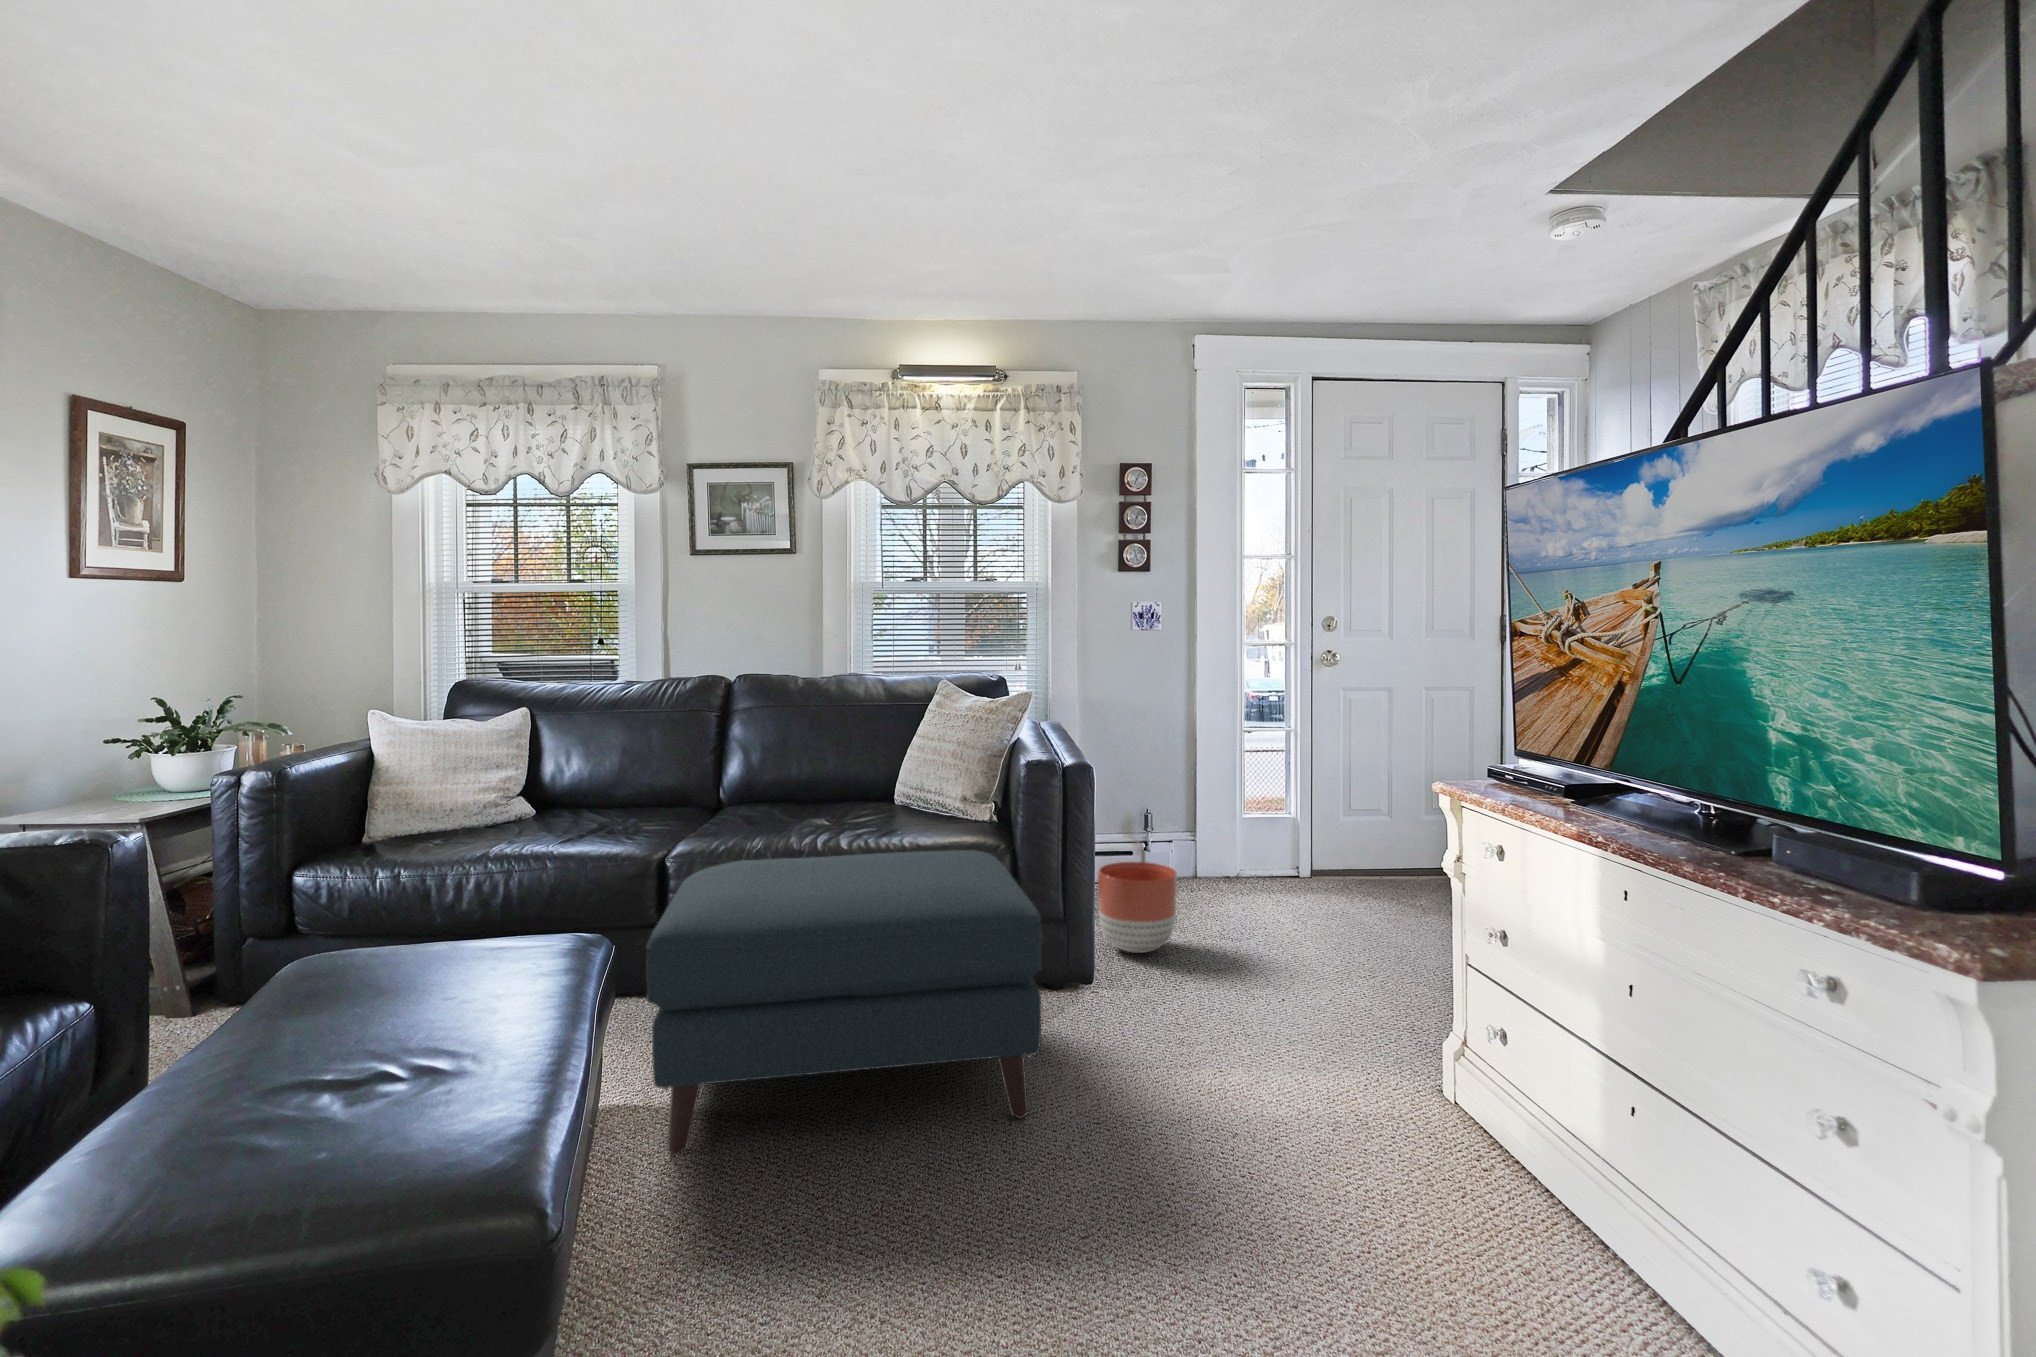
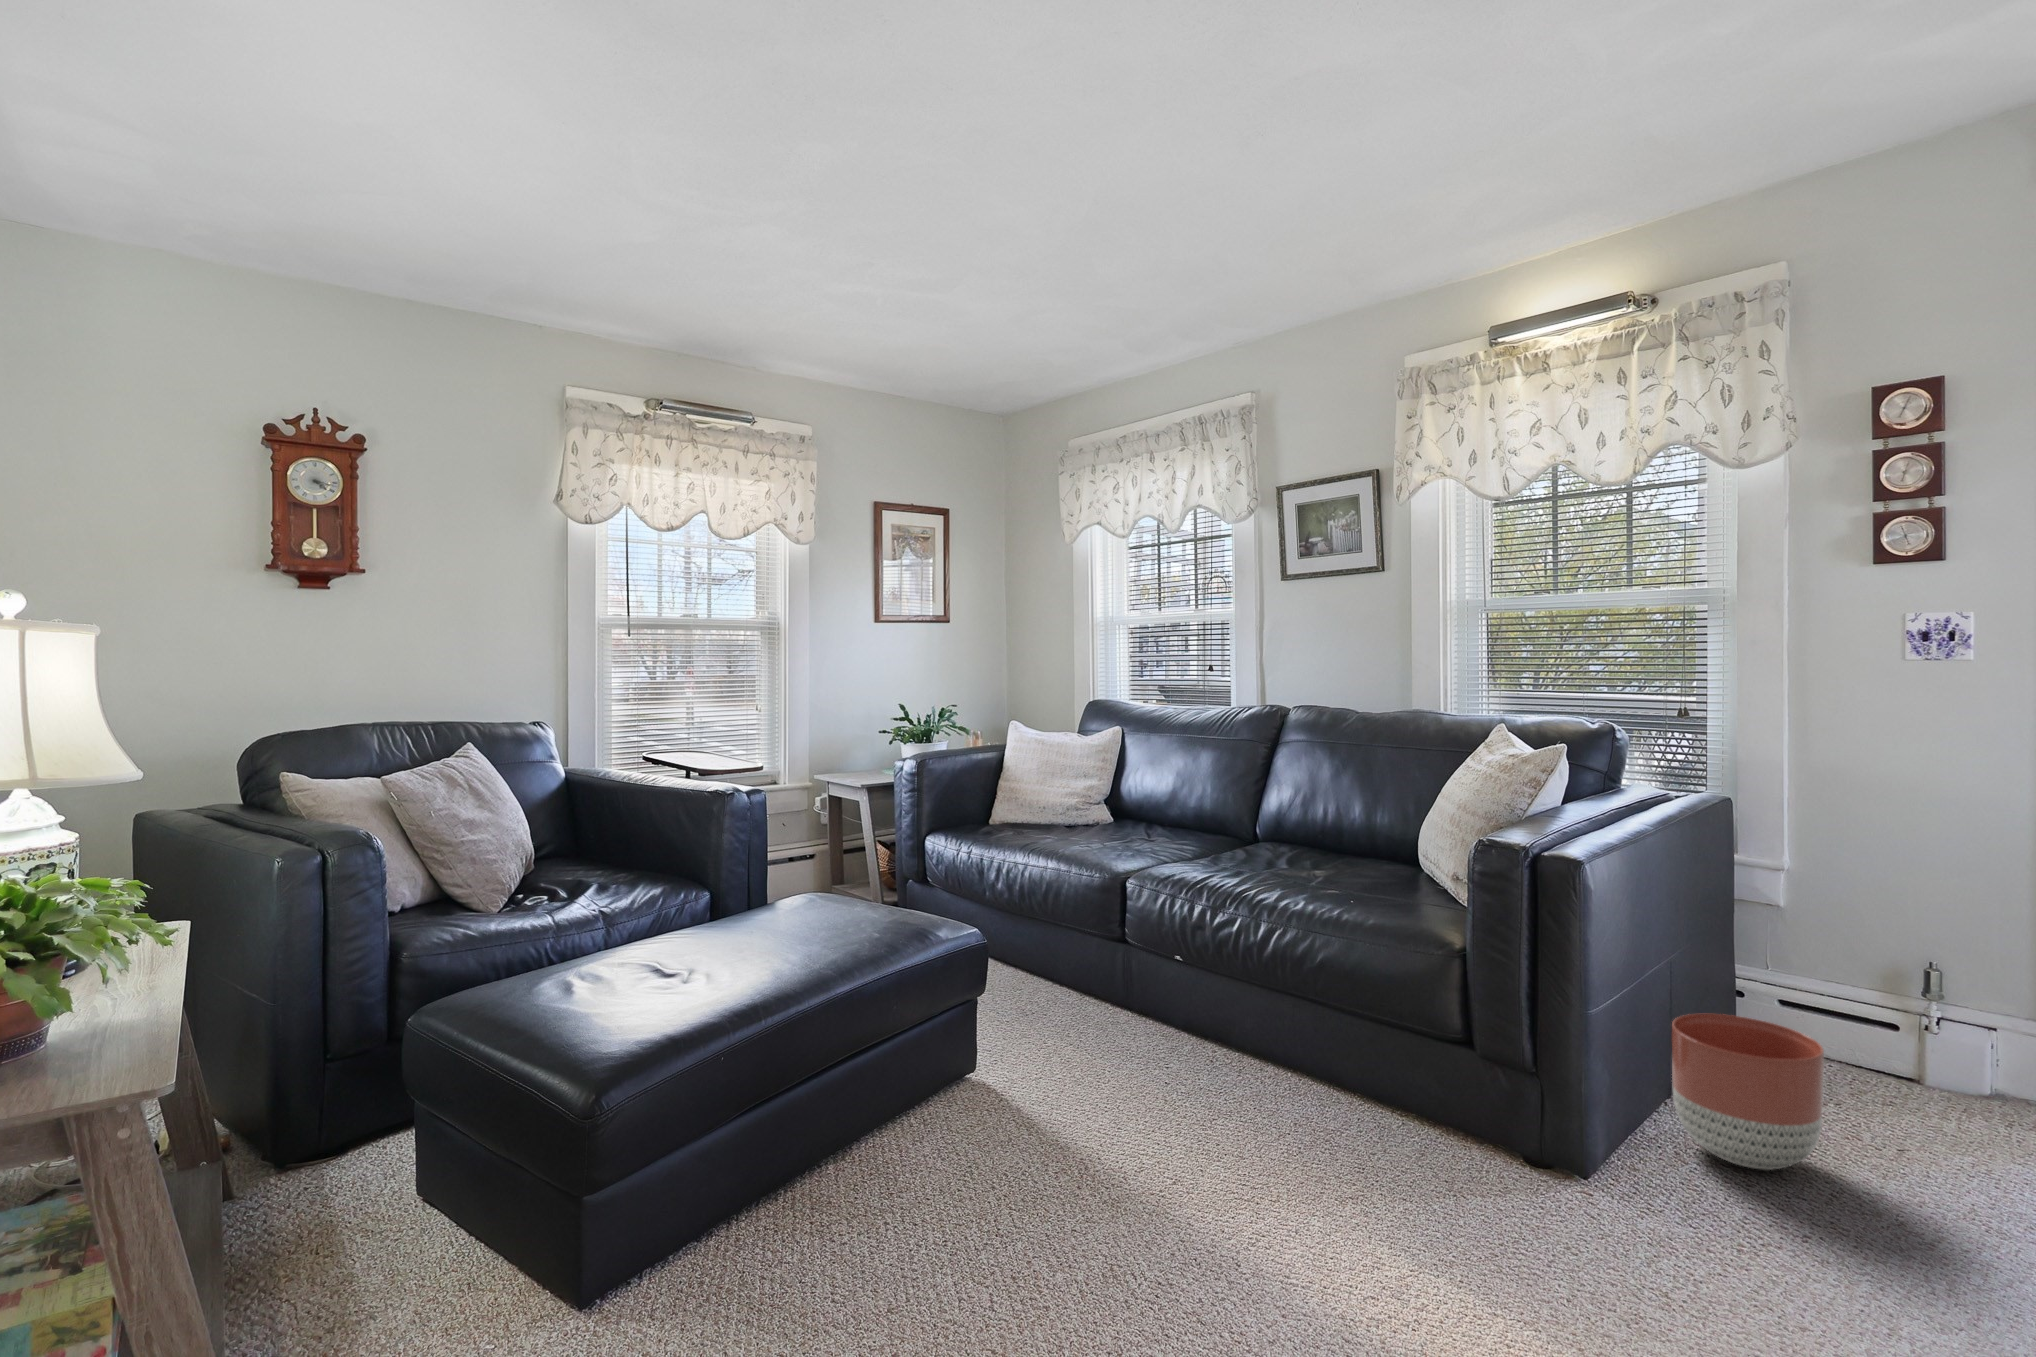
ottoman: present [646,850,1042,1154] -> none [945,893,1406,1272]

